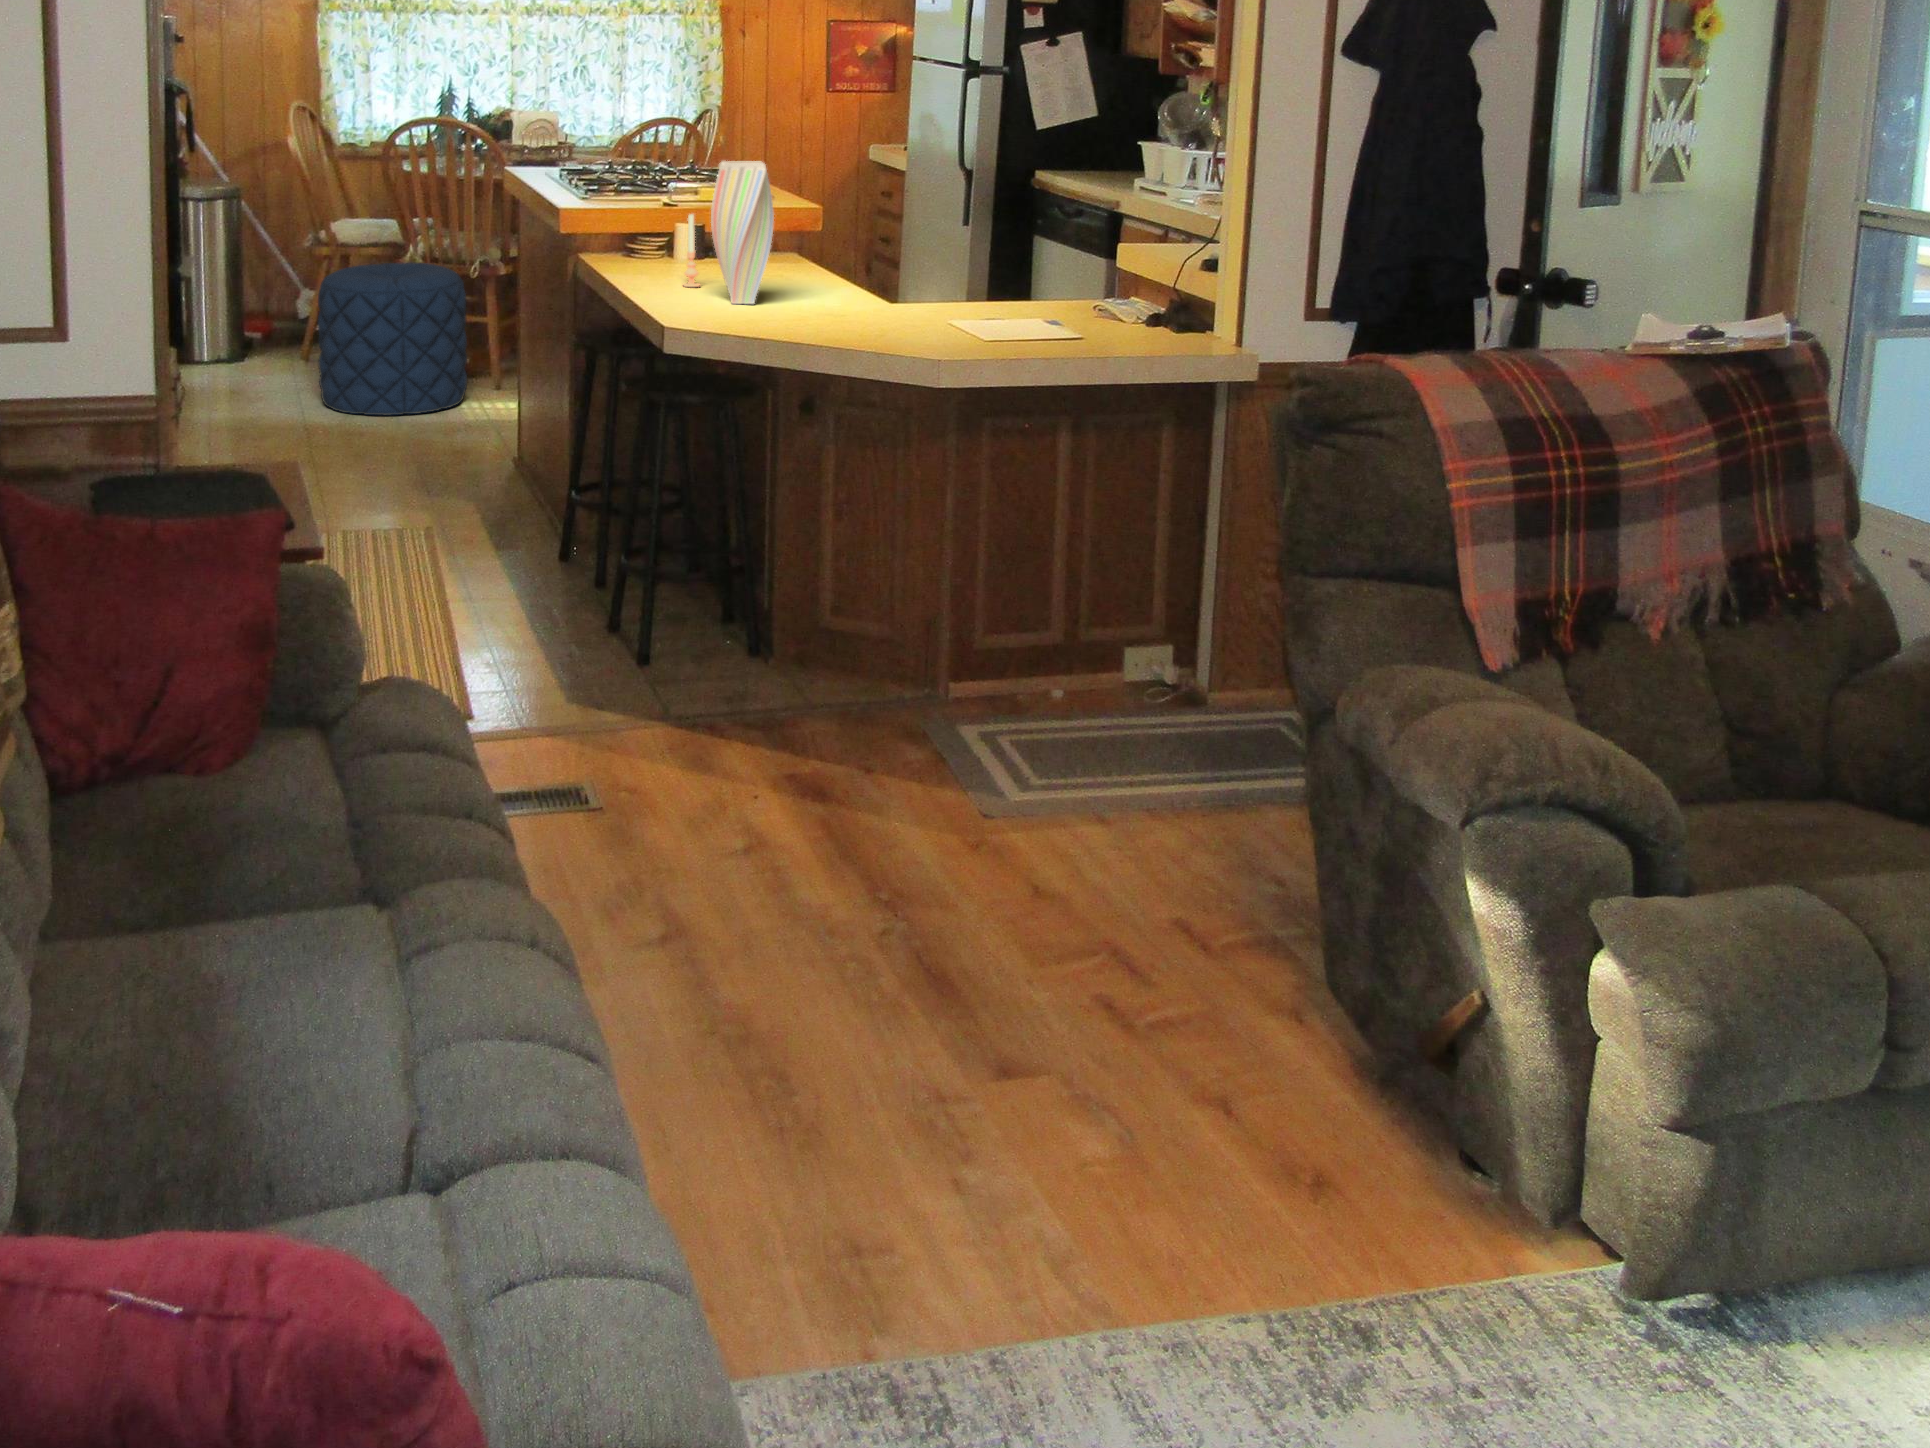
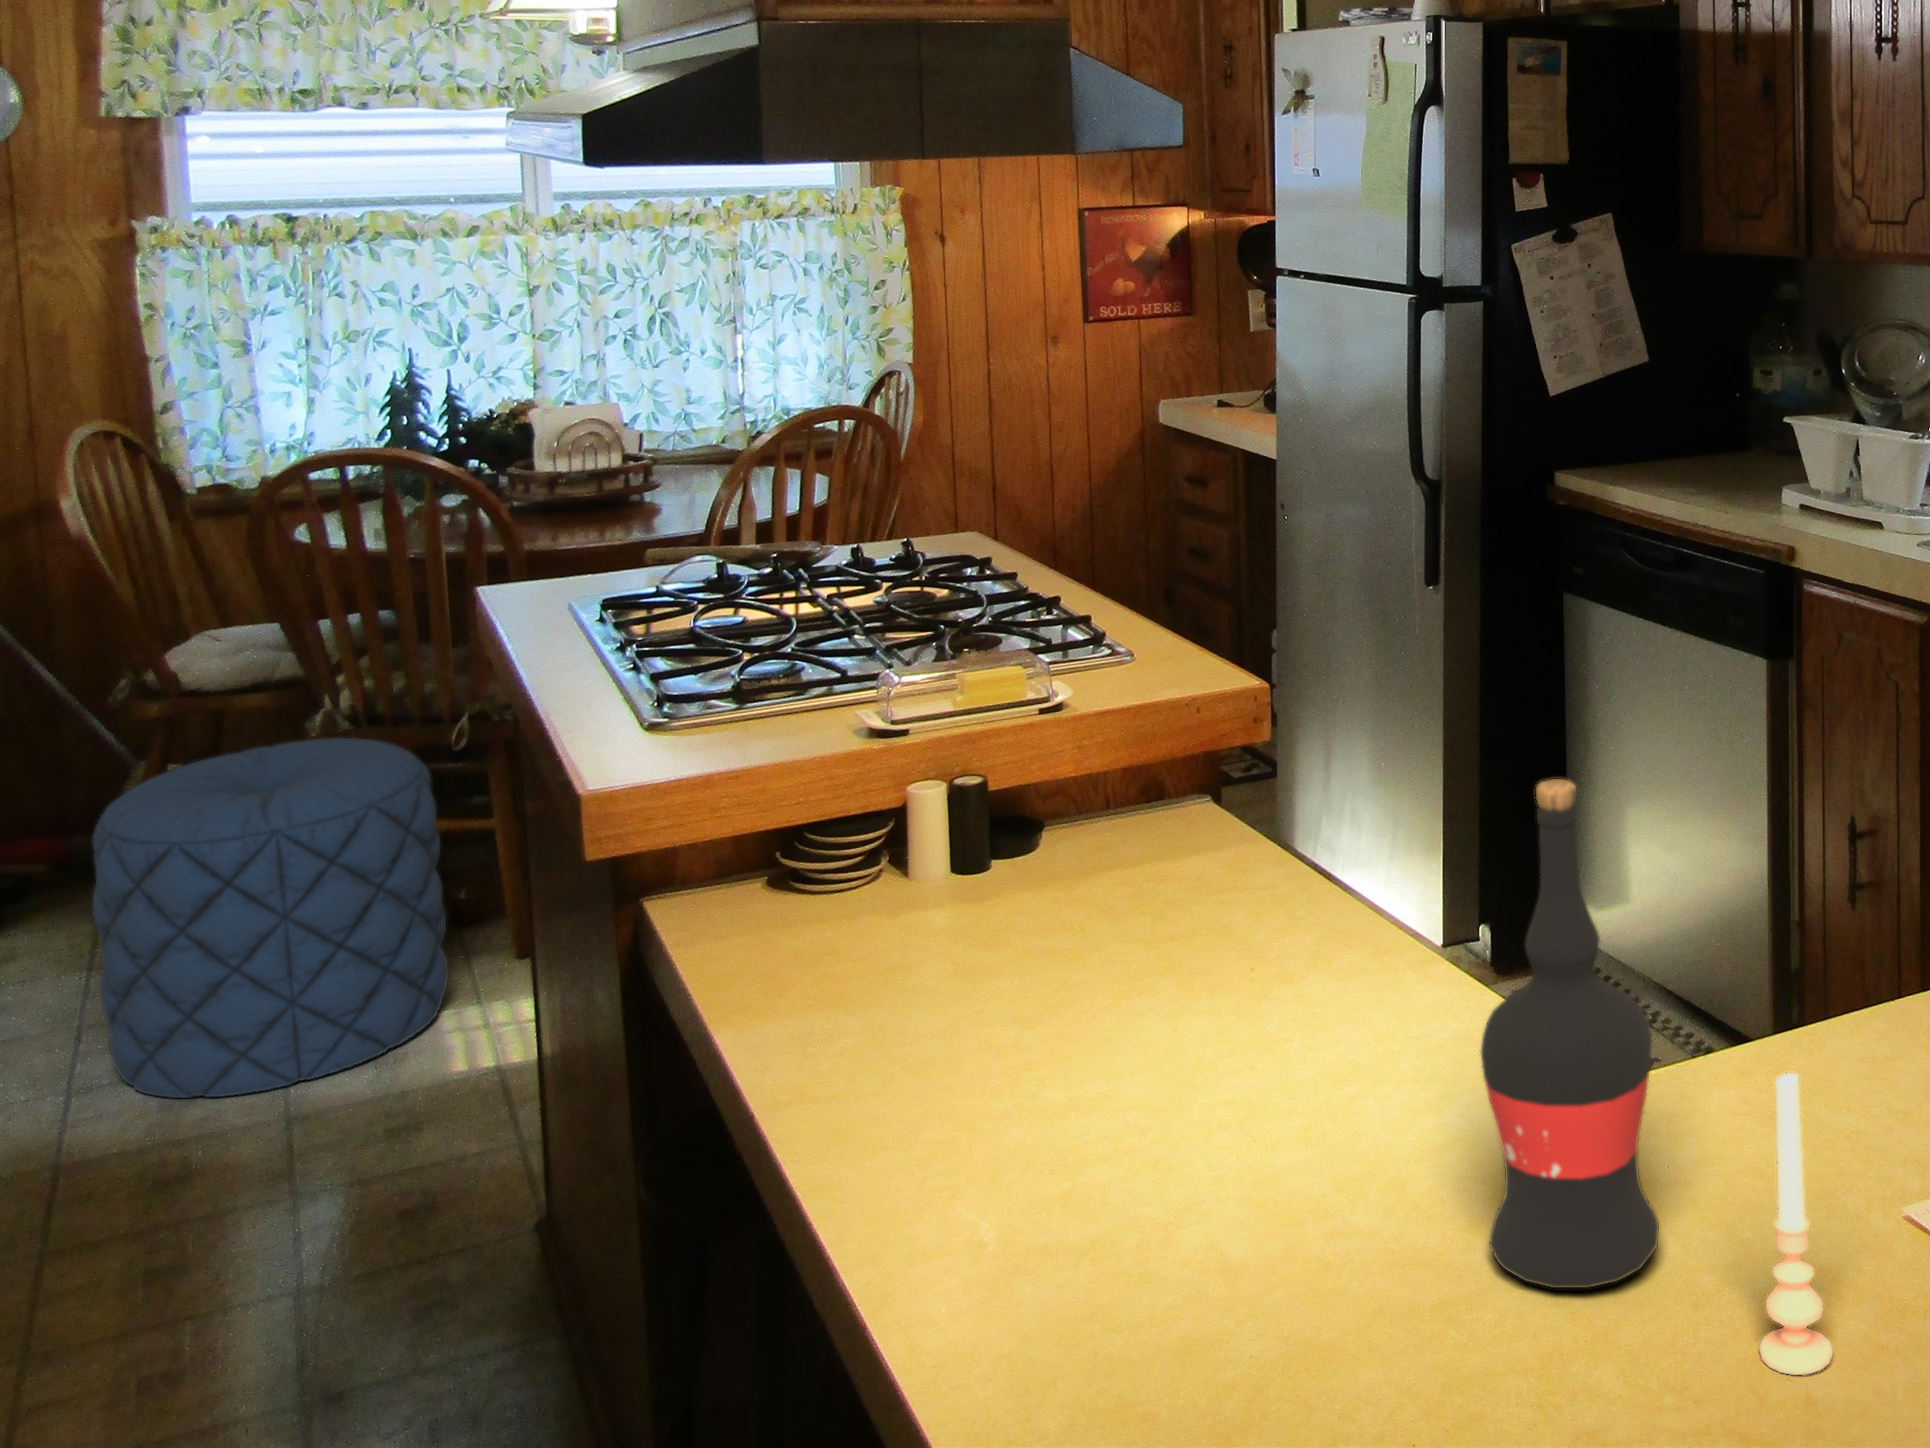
vase: present [711,161,774,304] -> none [1089,733,1299,1250]
wine bottle: none [816,174,867,317] -> present [1481,779,1659,1288]
candle: present [683,214,700,287] -> present [1760,1073,1833,1375]

